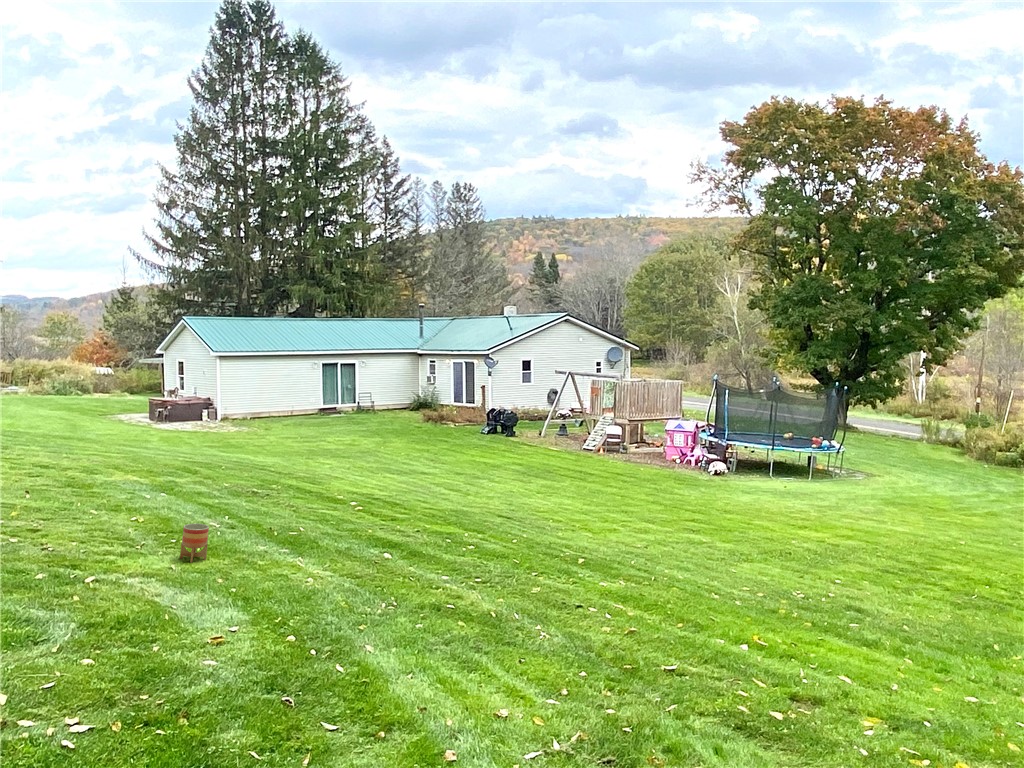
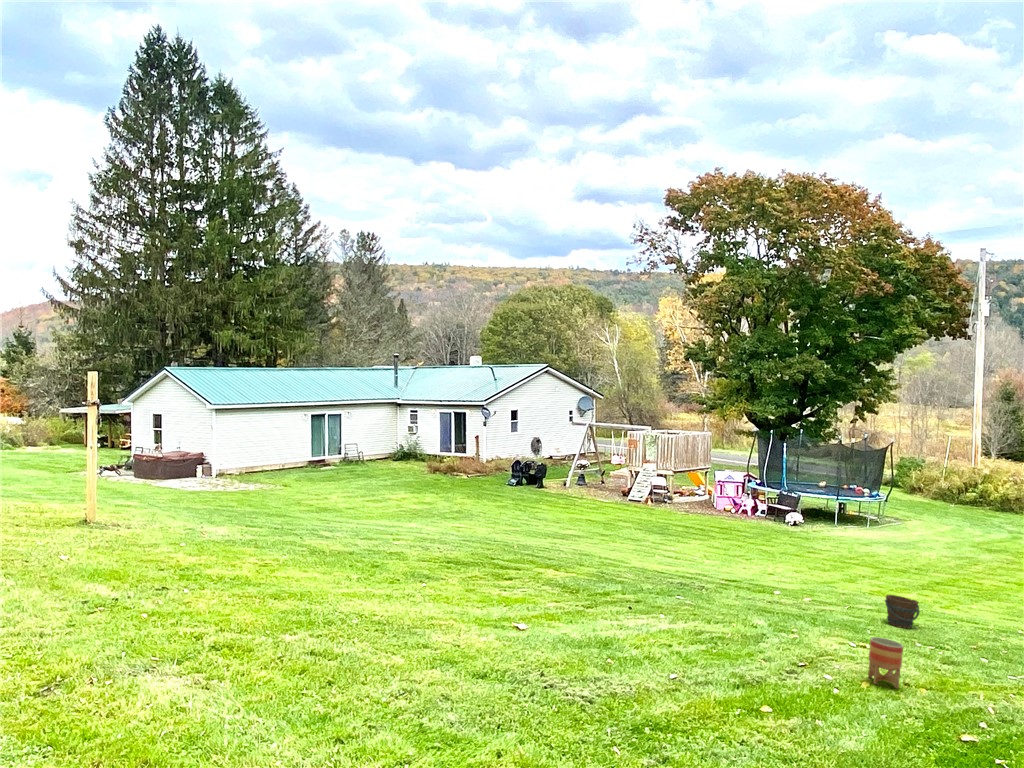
bucket: none [391,512,419,541] -> present [885,595,920,628]

